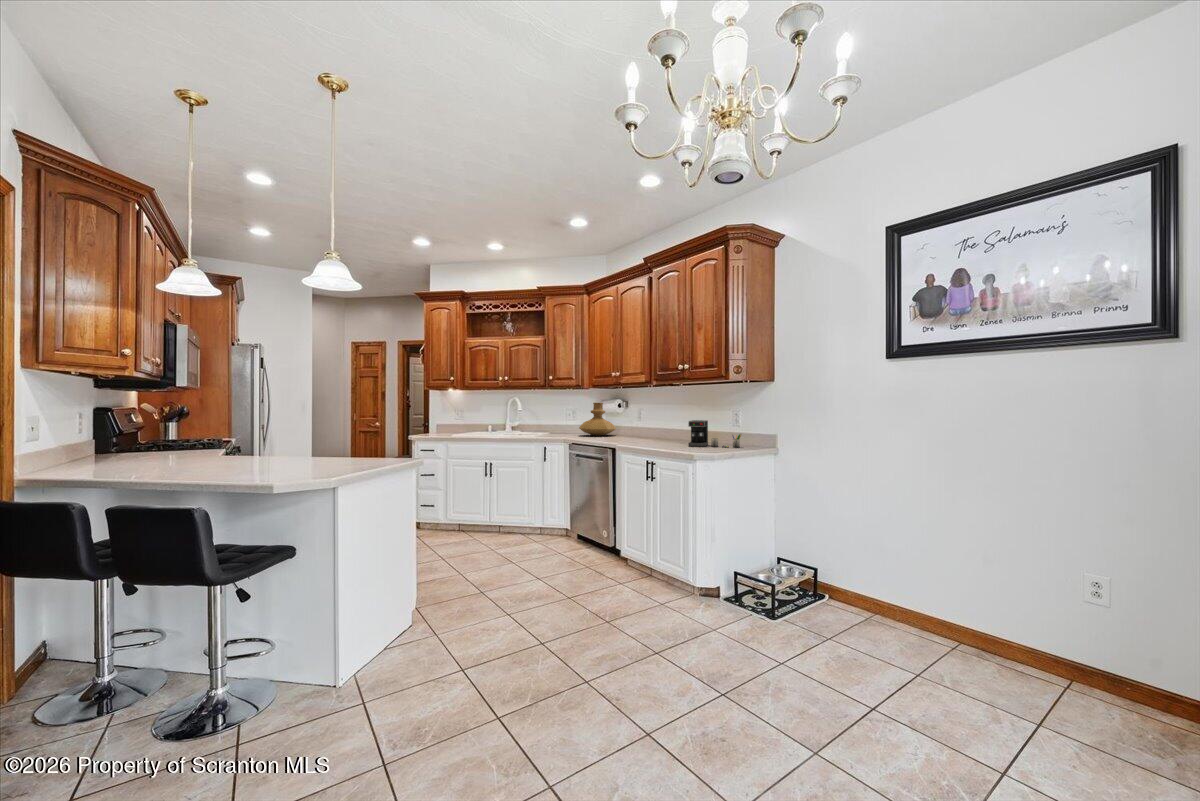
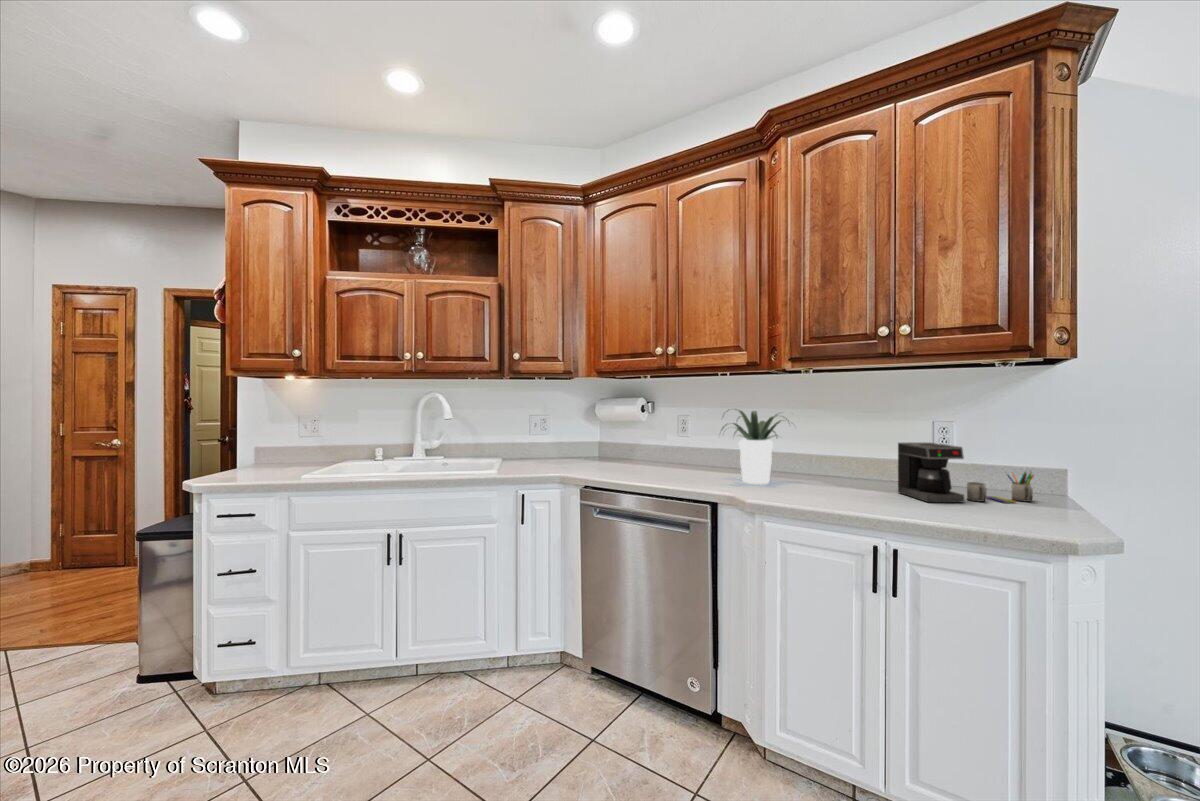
vase: present [579,403,616,436] -> none [580,405,650,467]
potted plant: none [621,404,666,441] -> present [721,409,782,484]

